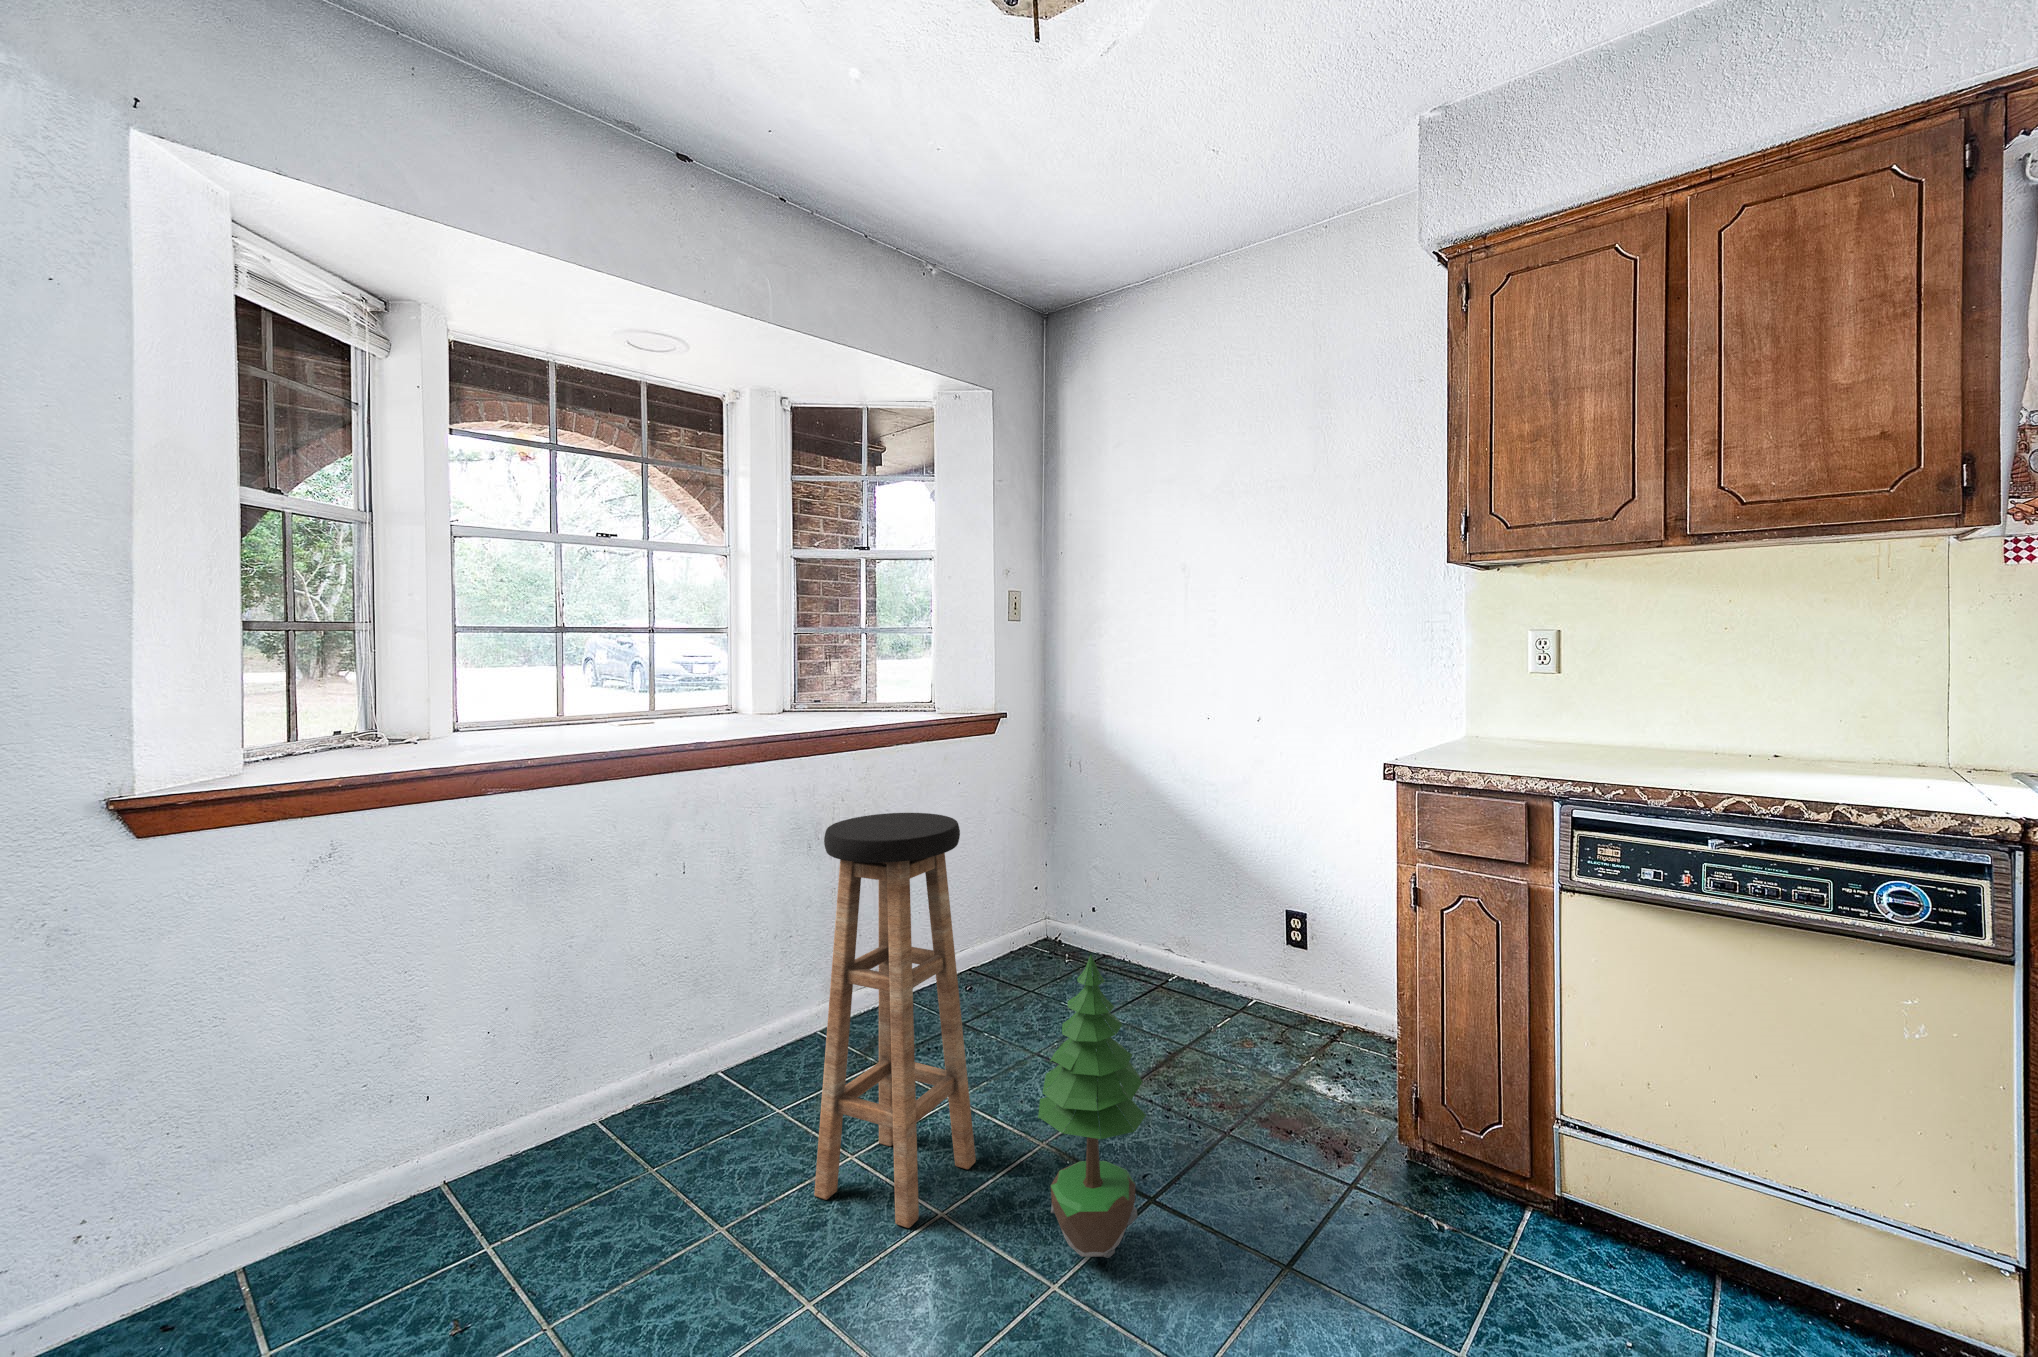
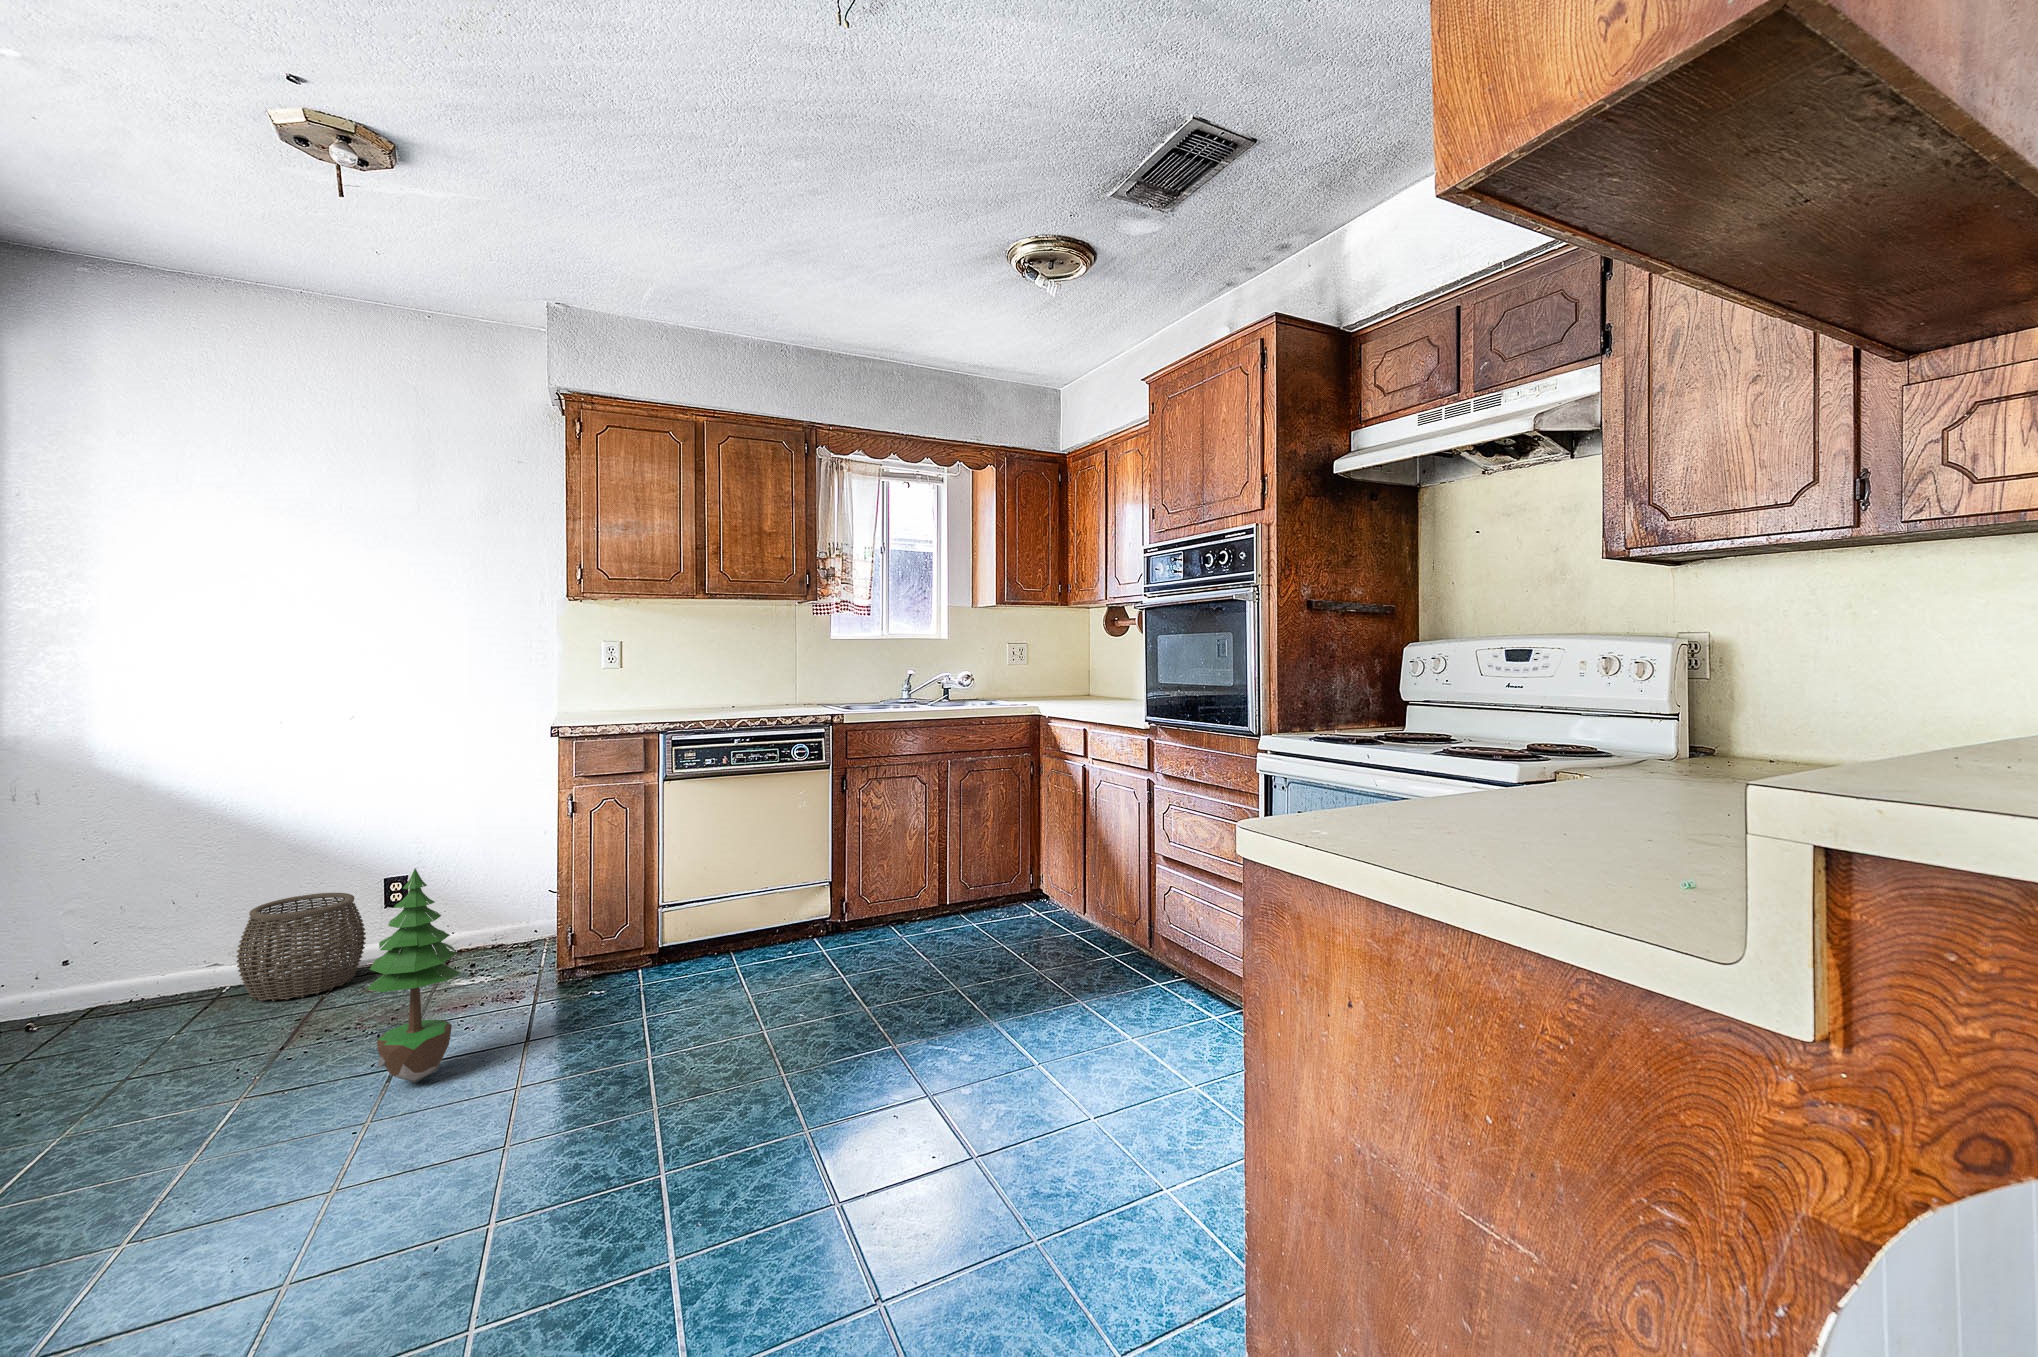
bar stool: present [814,813,976,1228] -> none [61,809,237,1195]
woven basket: none [1146,907,1256,1031] -> present [236,893,366,1001]

